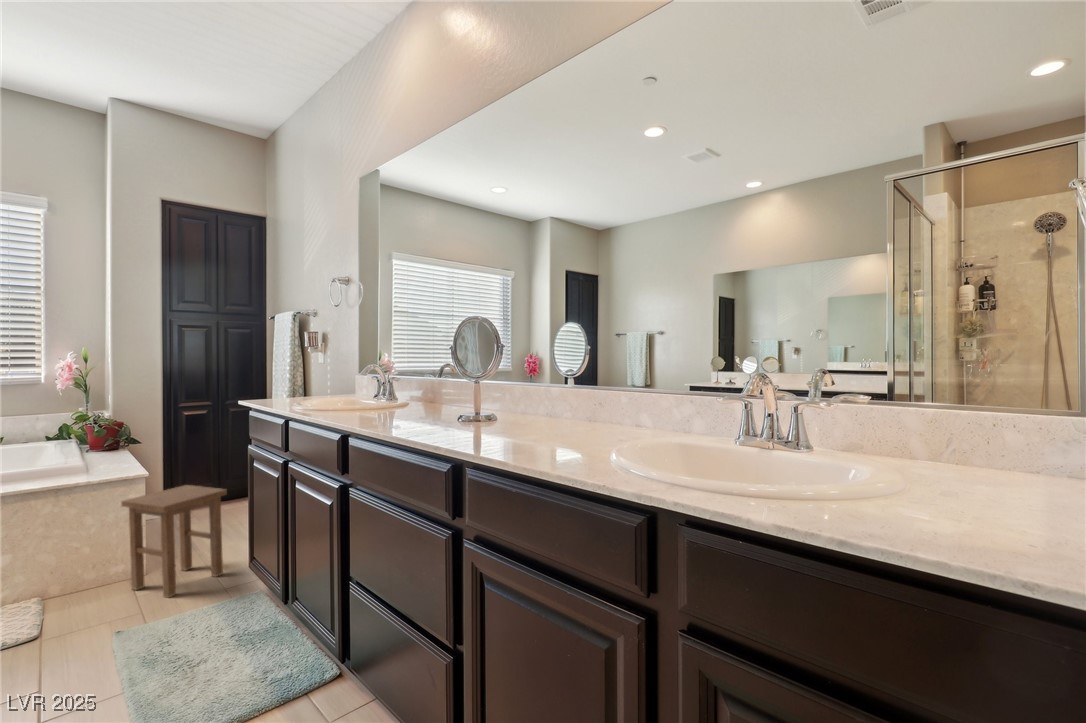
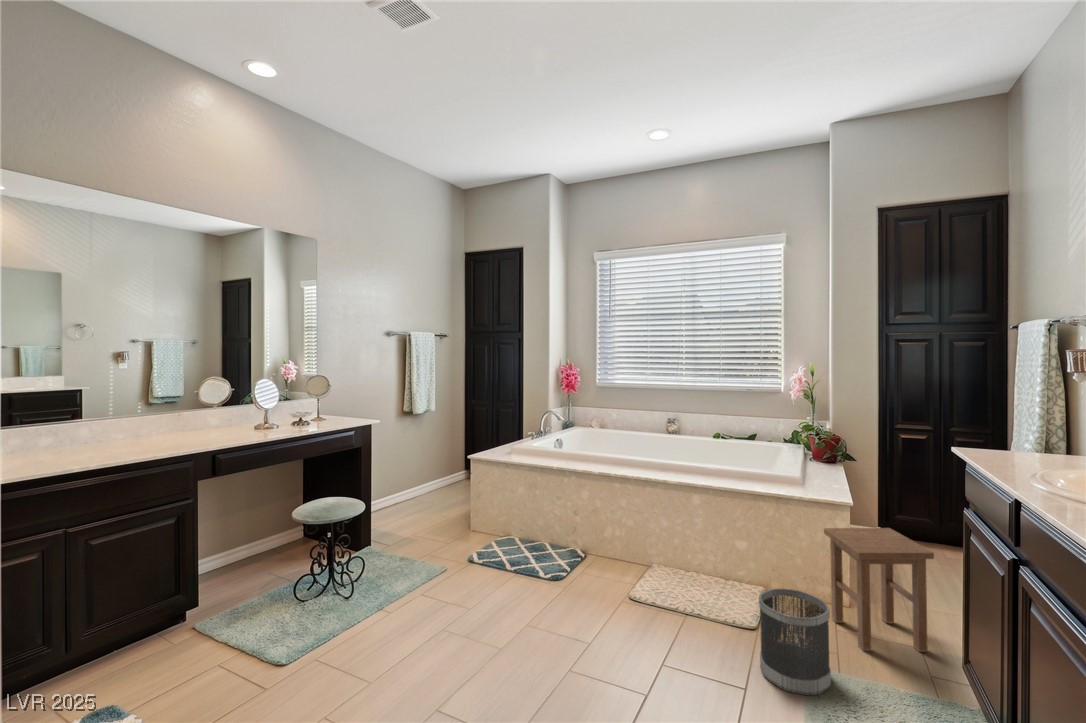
wastebasket: none [53,559,143,667] -> present [759,588,831,695]

